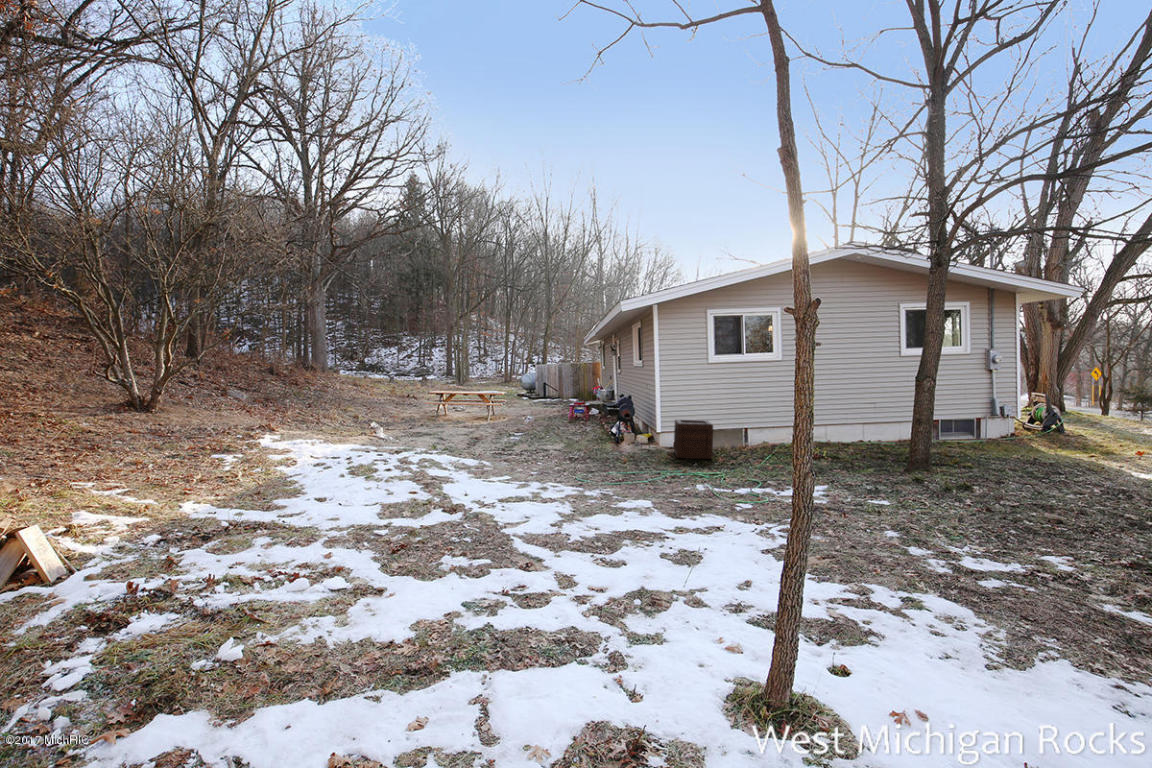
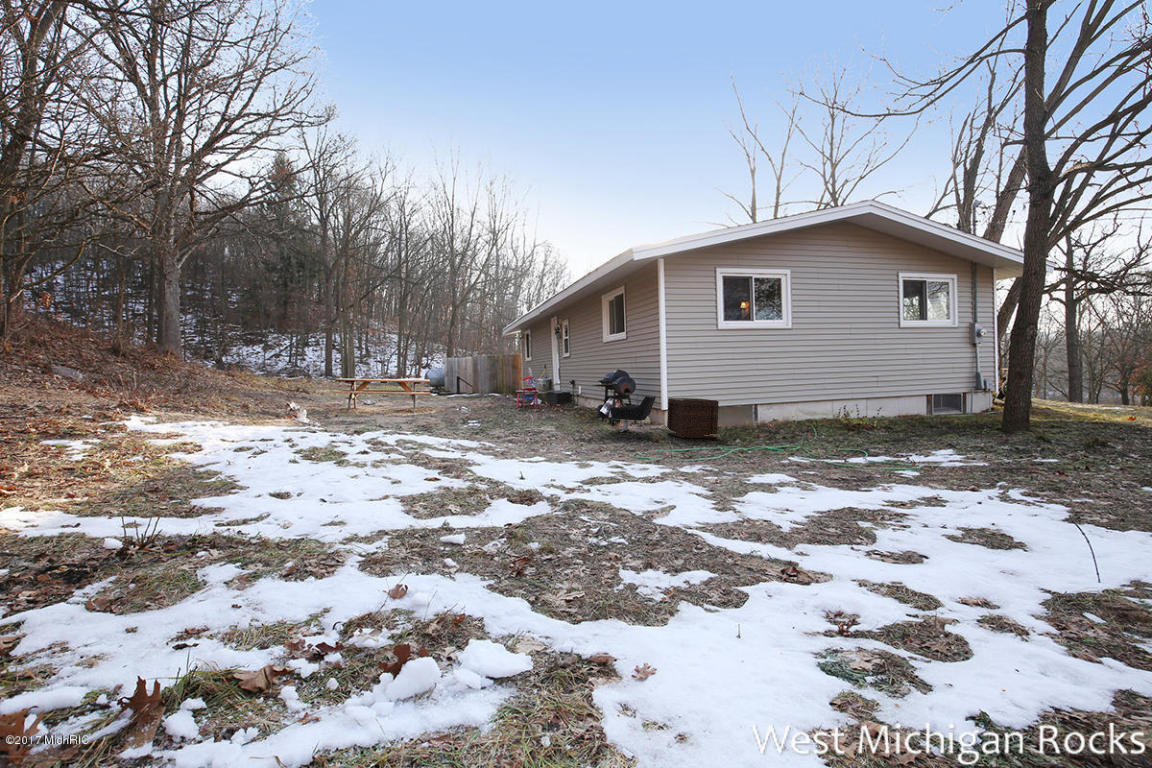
lounge chair: none [623,416,668,449] -> present [610,396,656,432]

